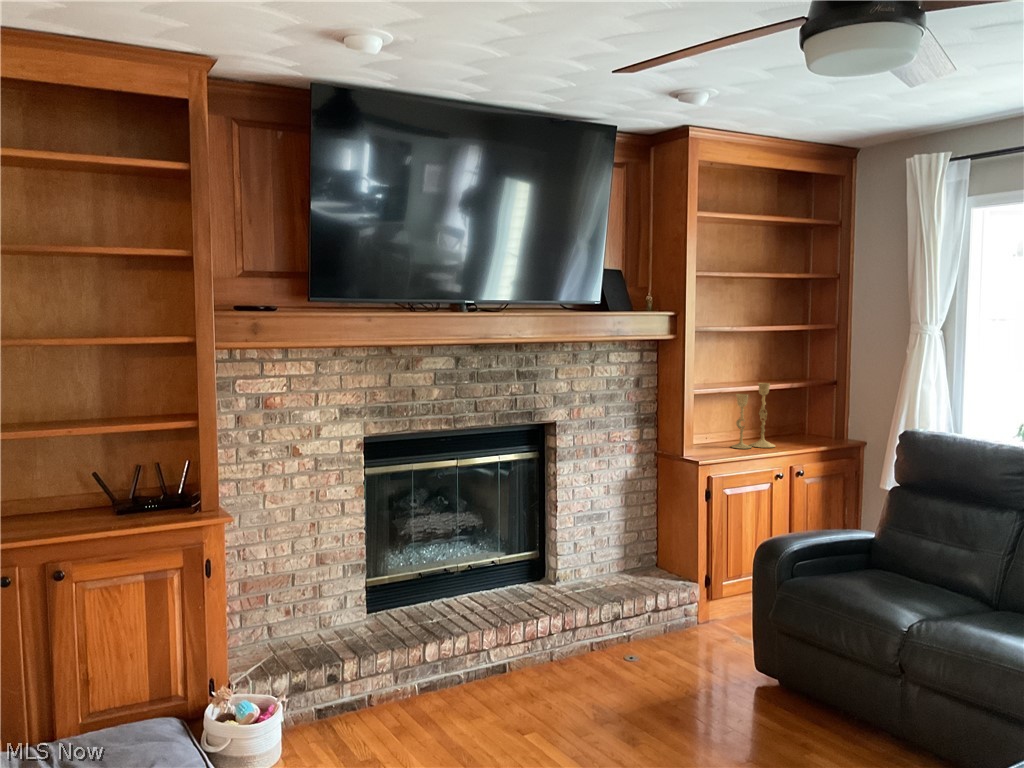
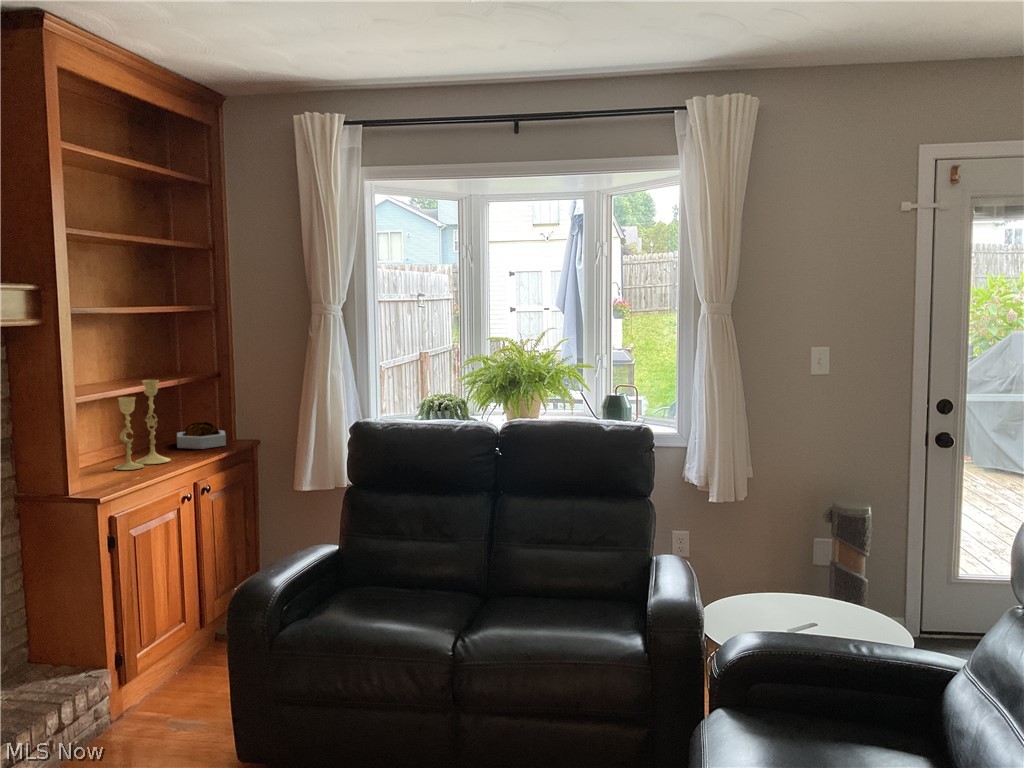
decorative bowl: none [792,420,835,443] -> present [177,422,226,449]

